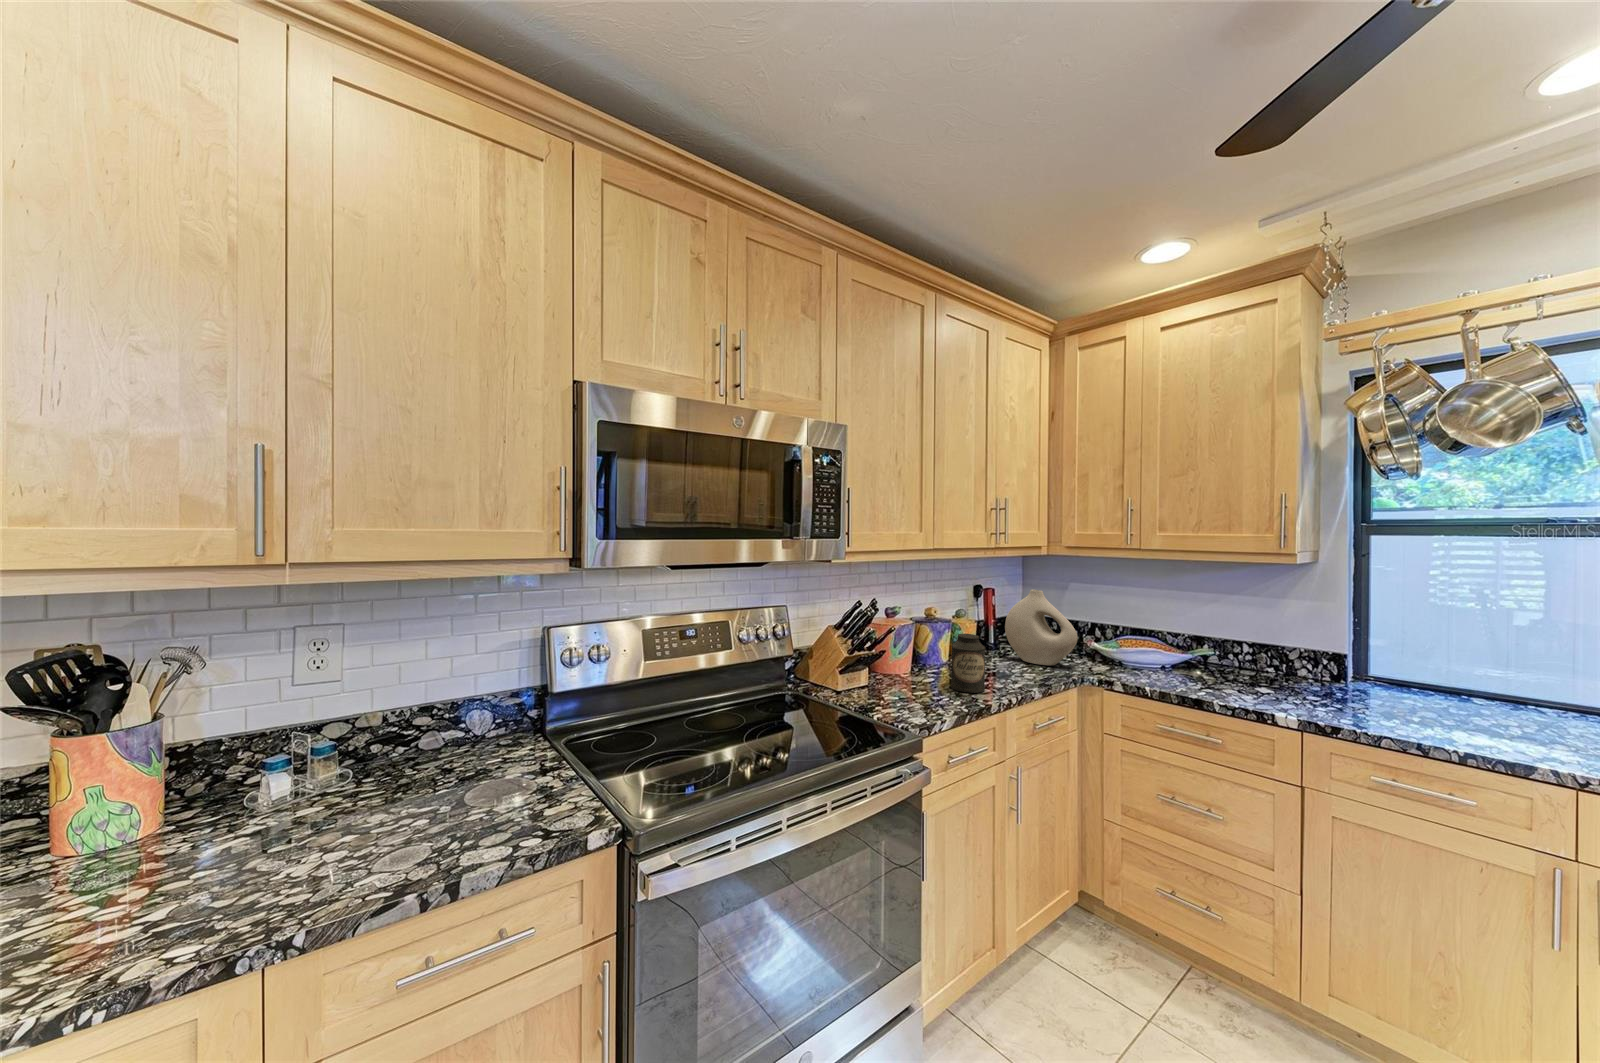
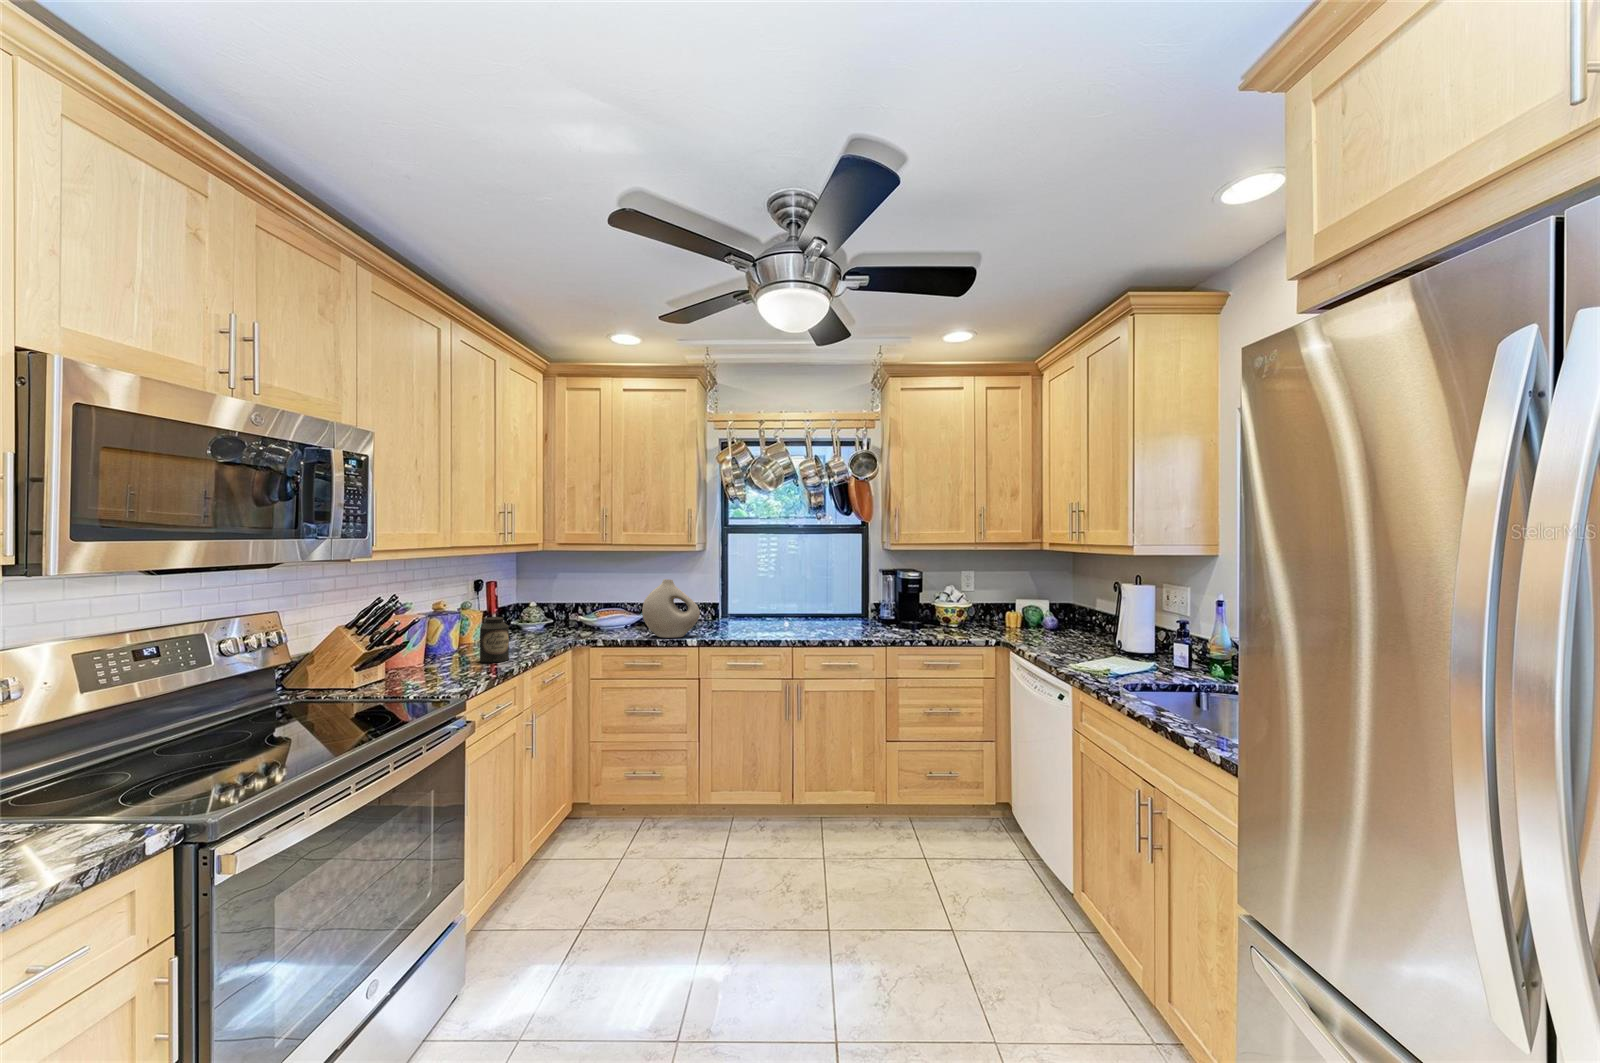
vase: present [1005,590,1077,666] -> present [642,579,700,638]

